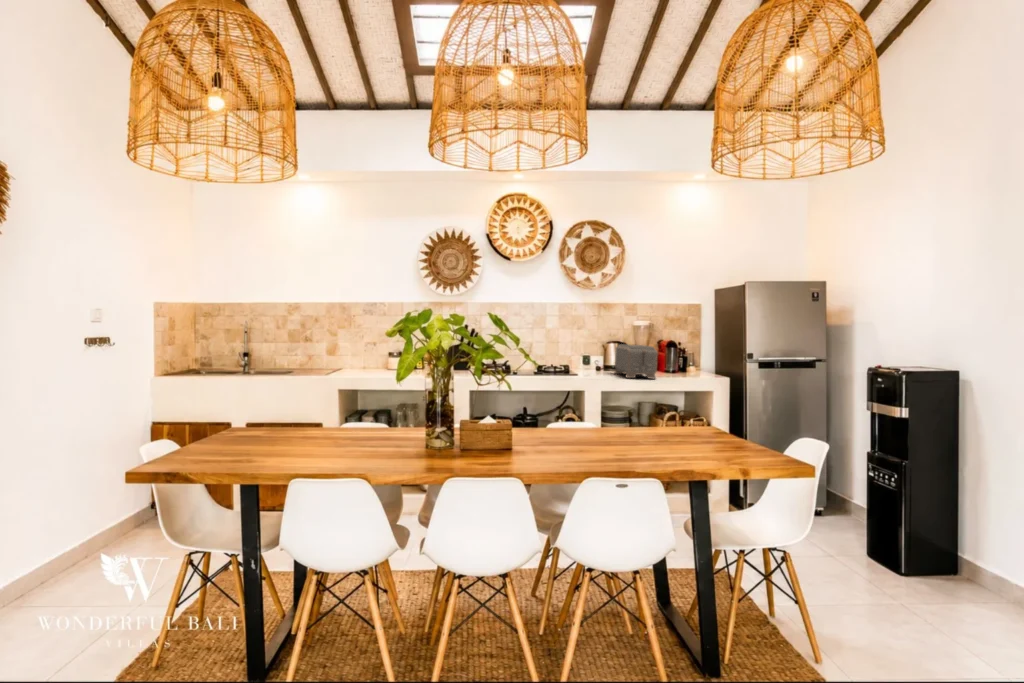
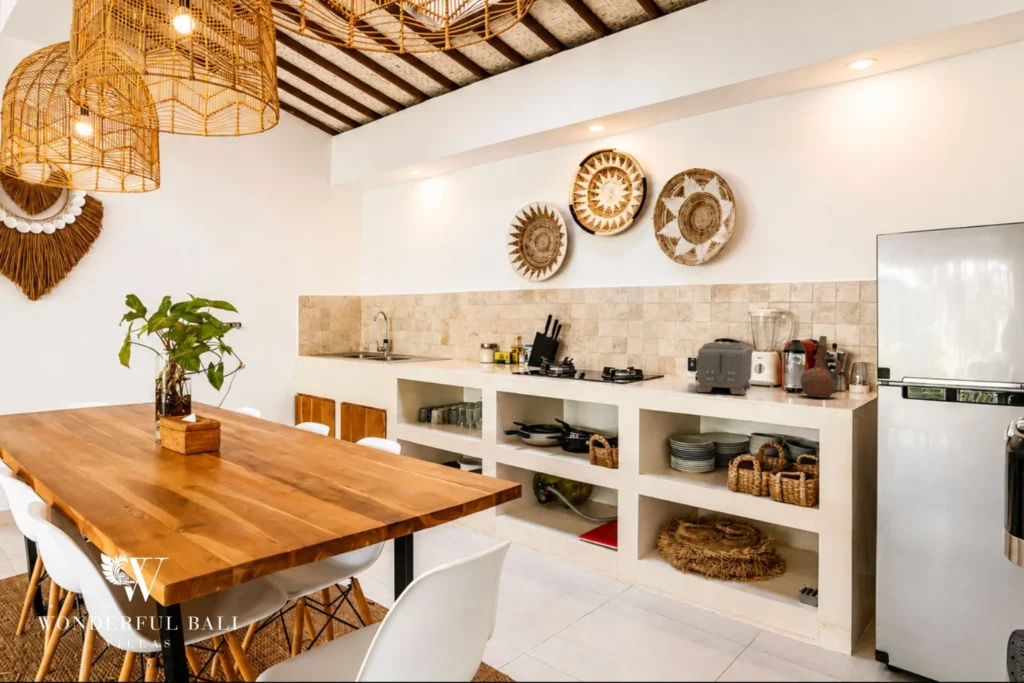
ceramic pitcher: none [682,341,705,379] -> present [801,336,841,398]

